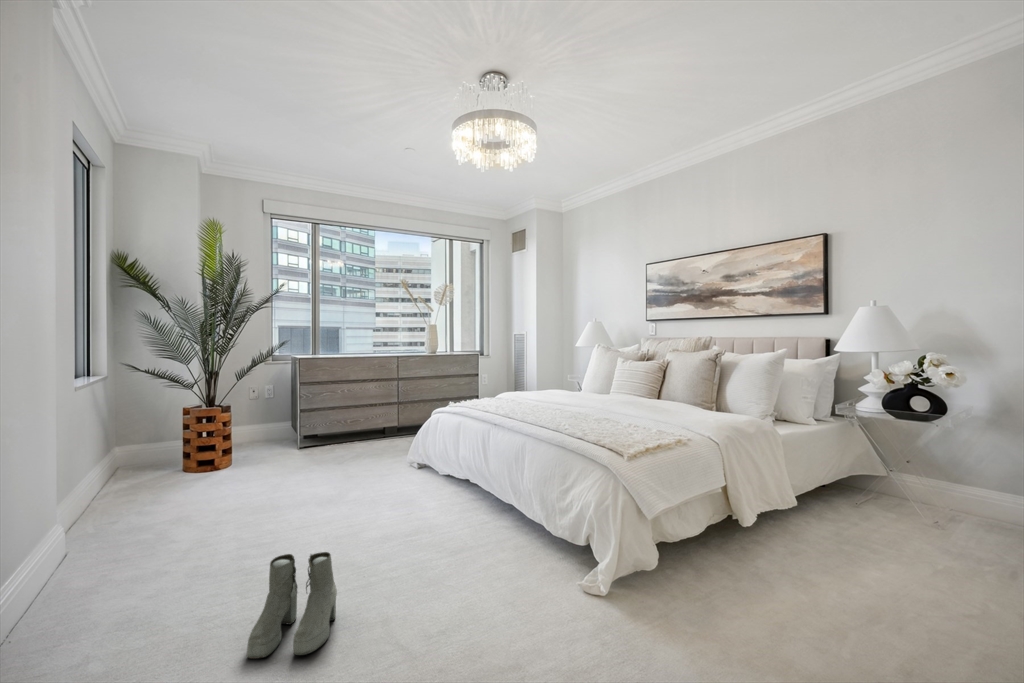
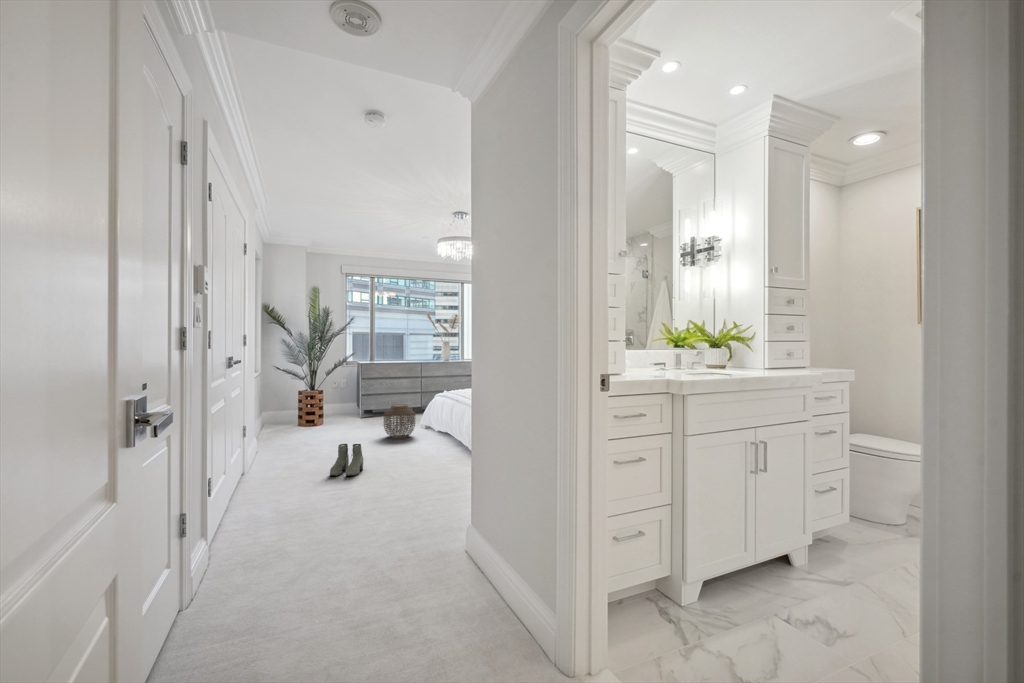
woven basket: none [353,429,412,497] -> present [384,404,415,439]

